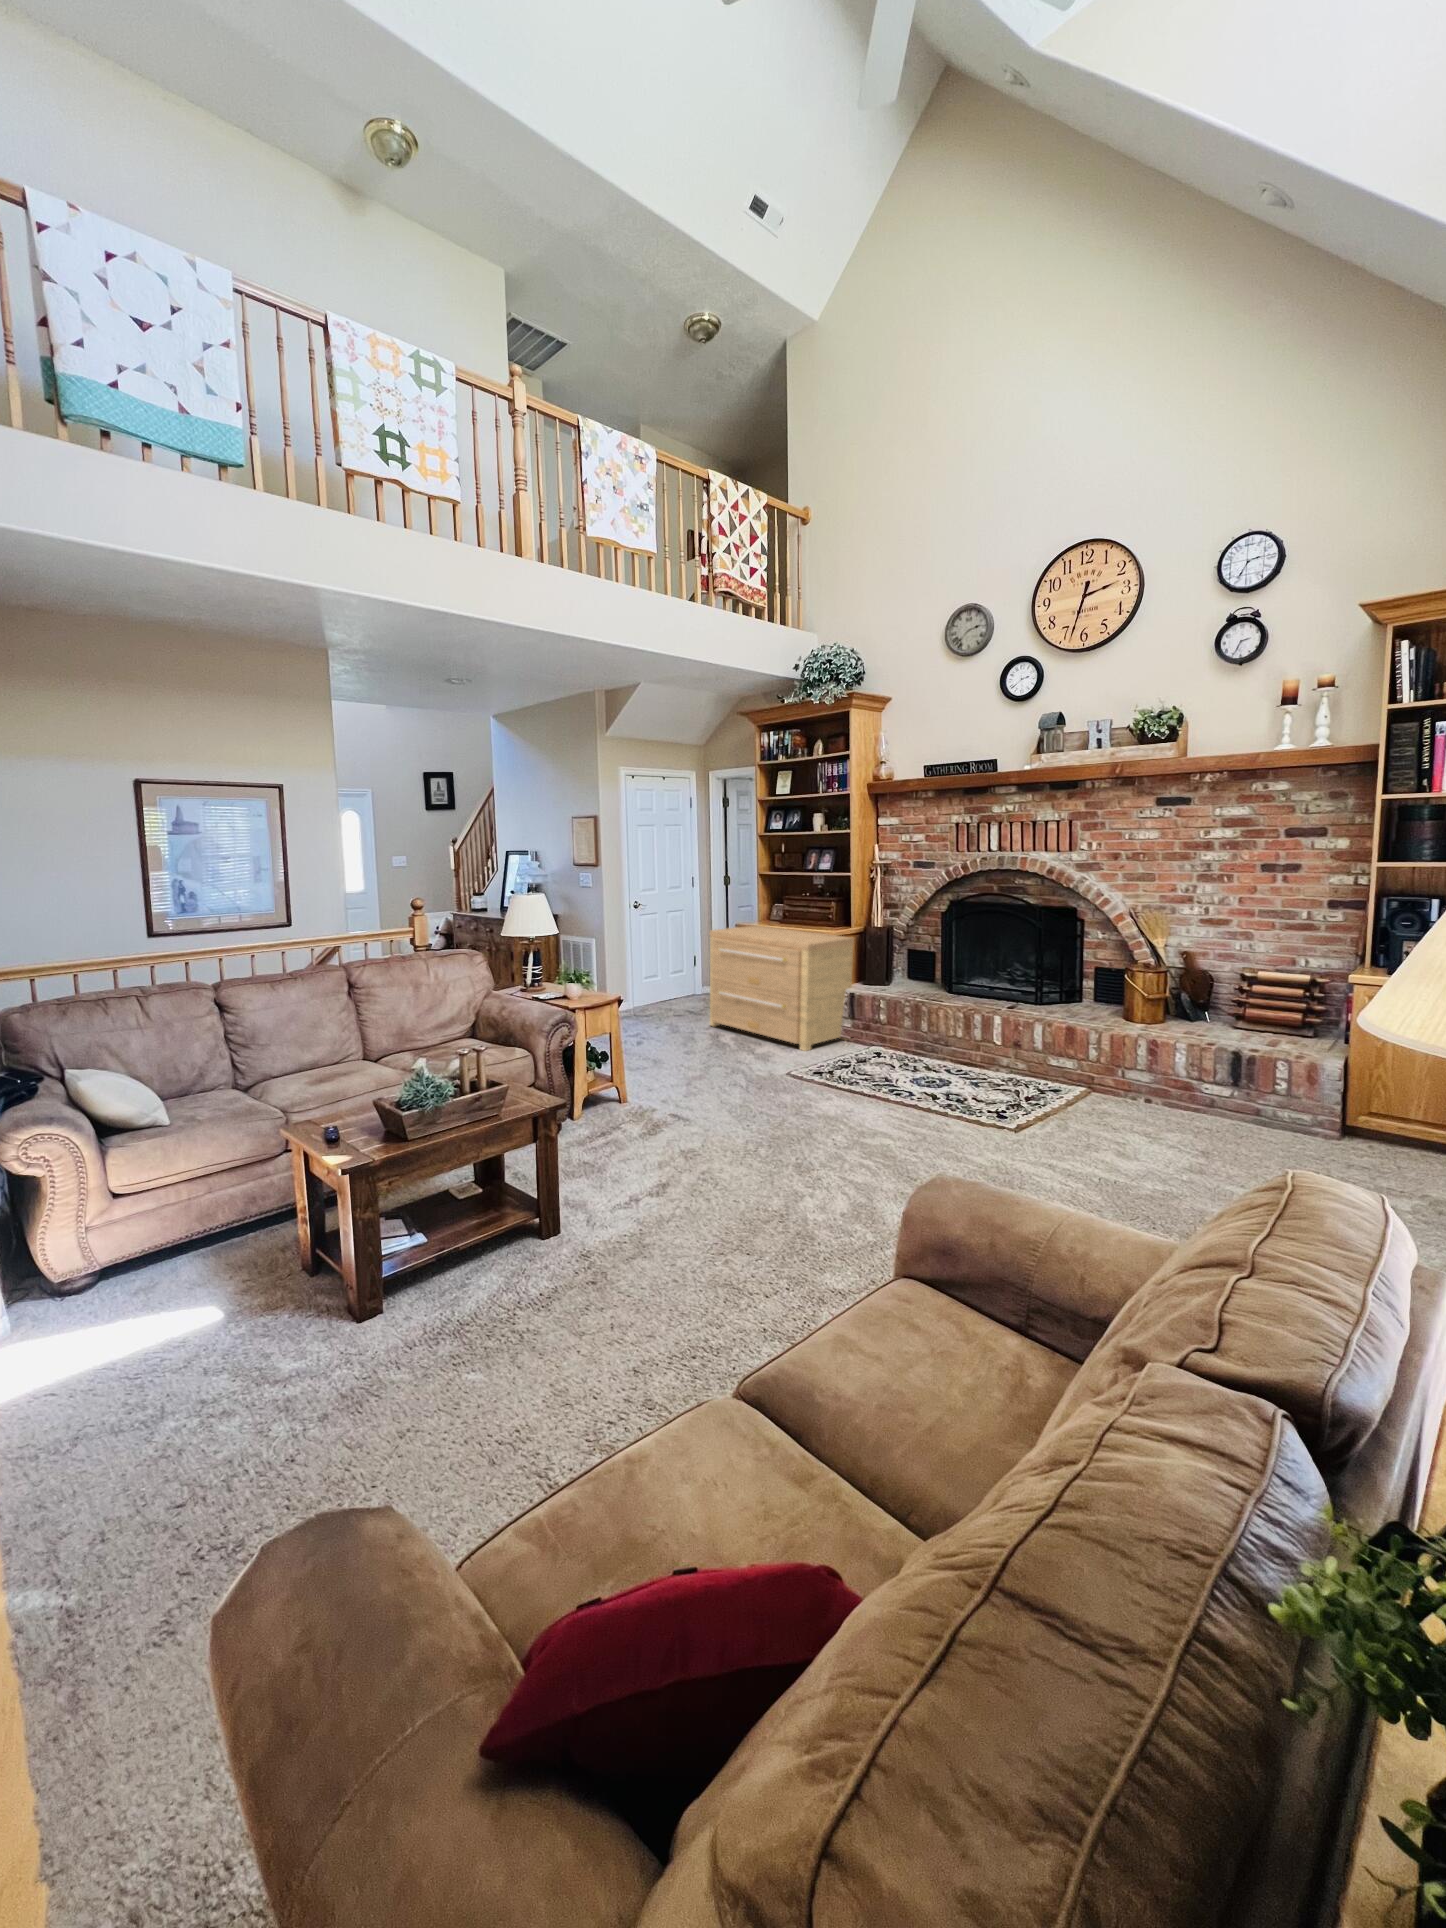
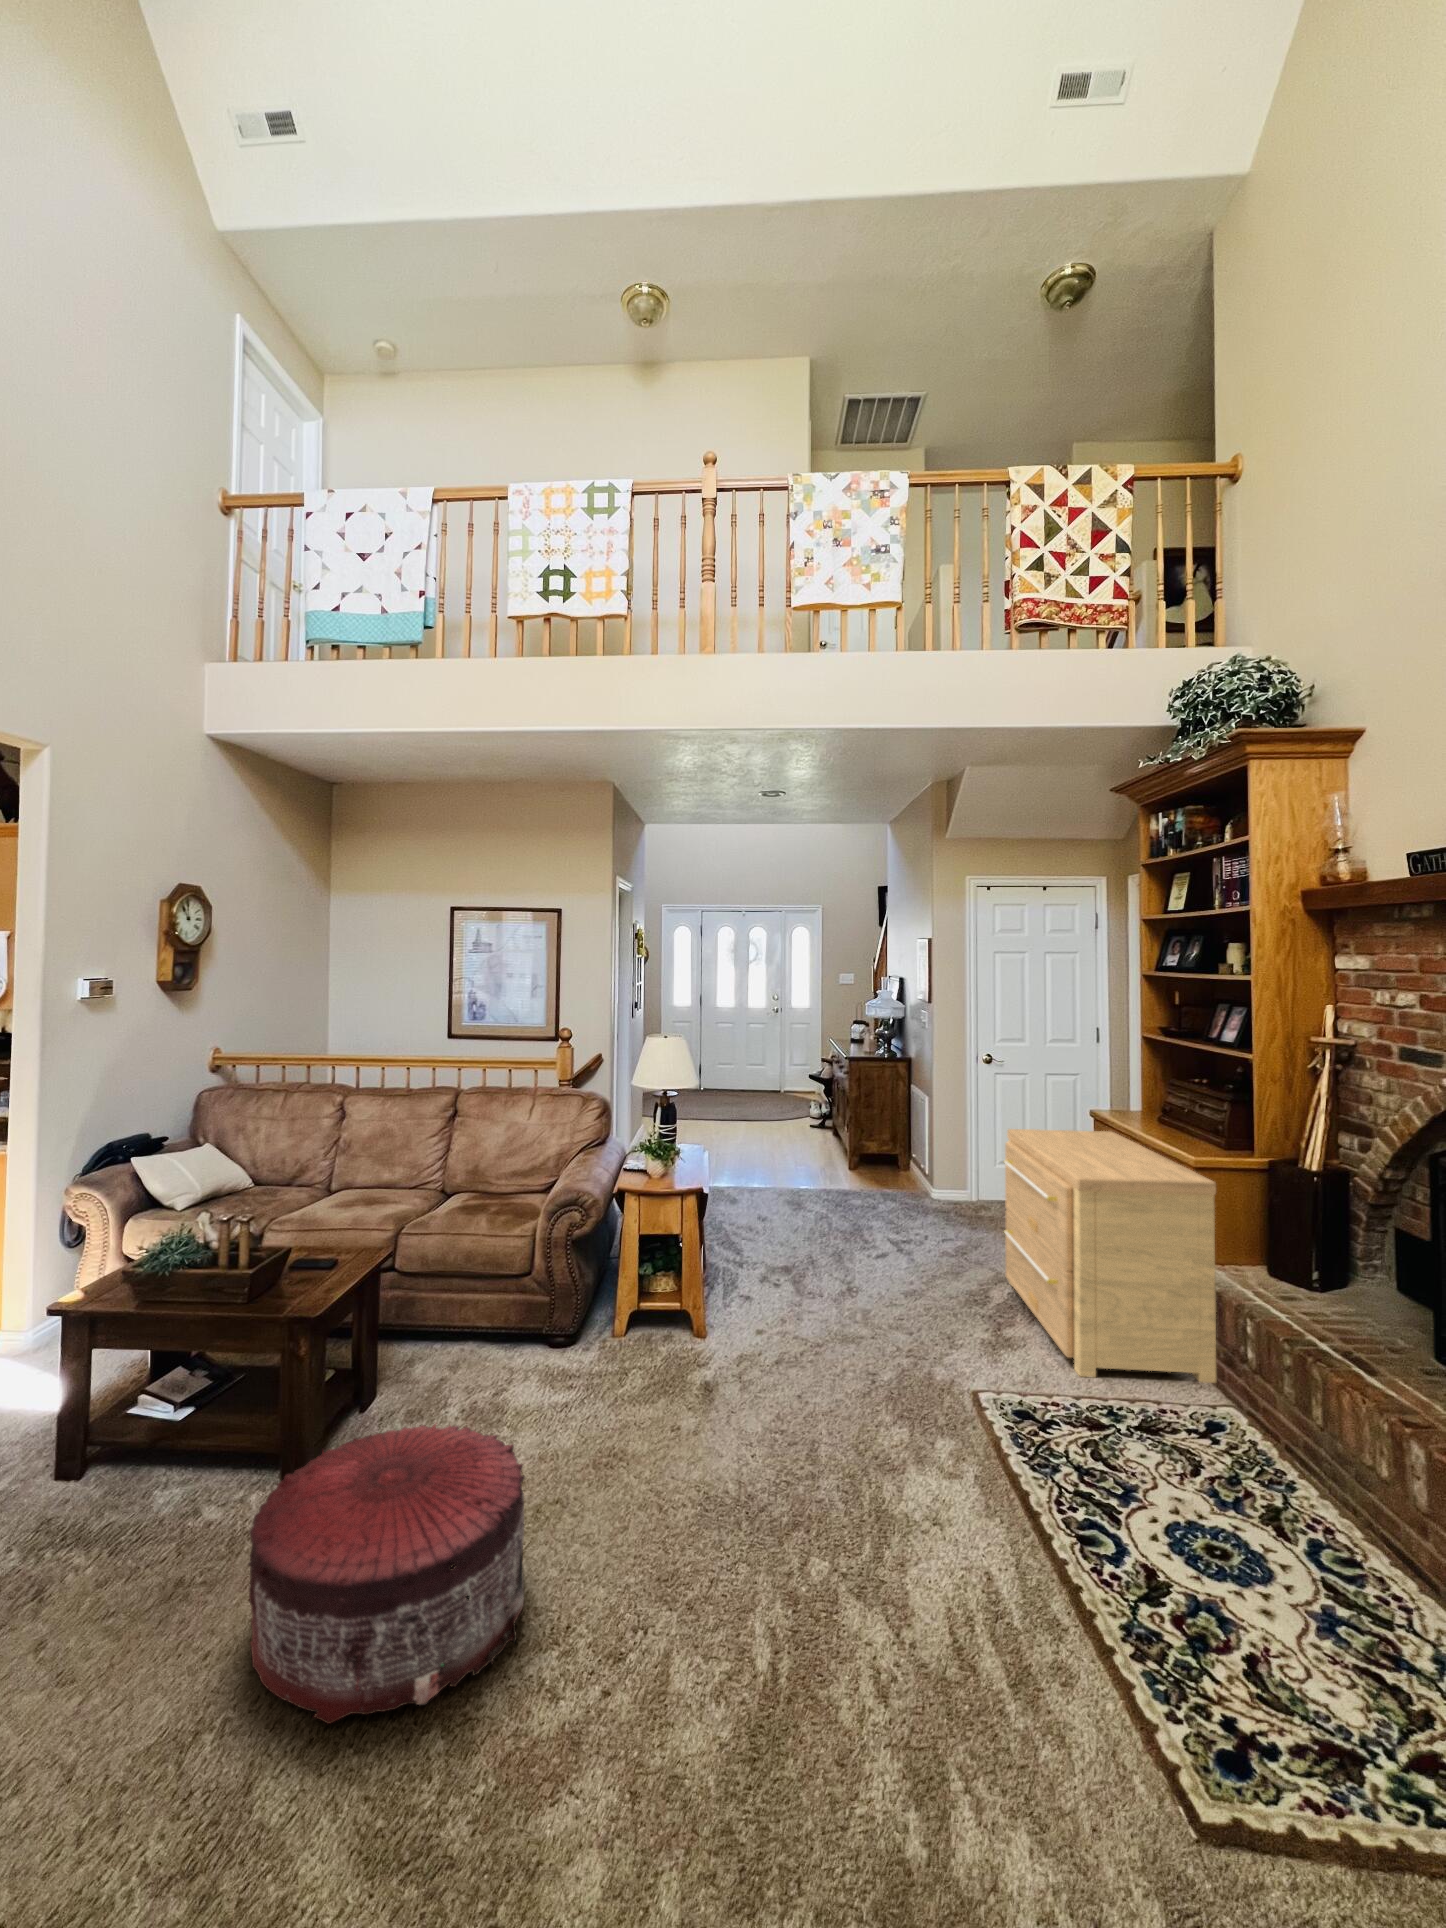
pouf: none [651,1118,816,1263] -> present [248,1424,525,1724]

